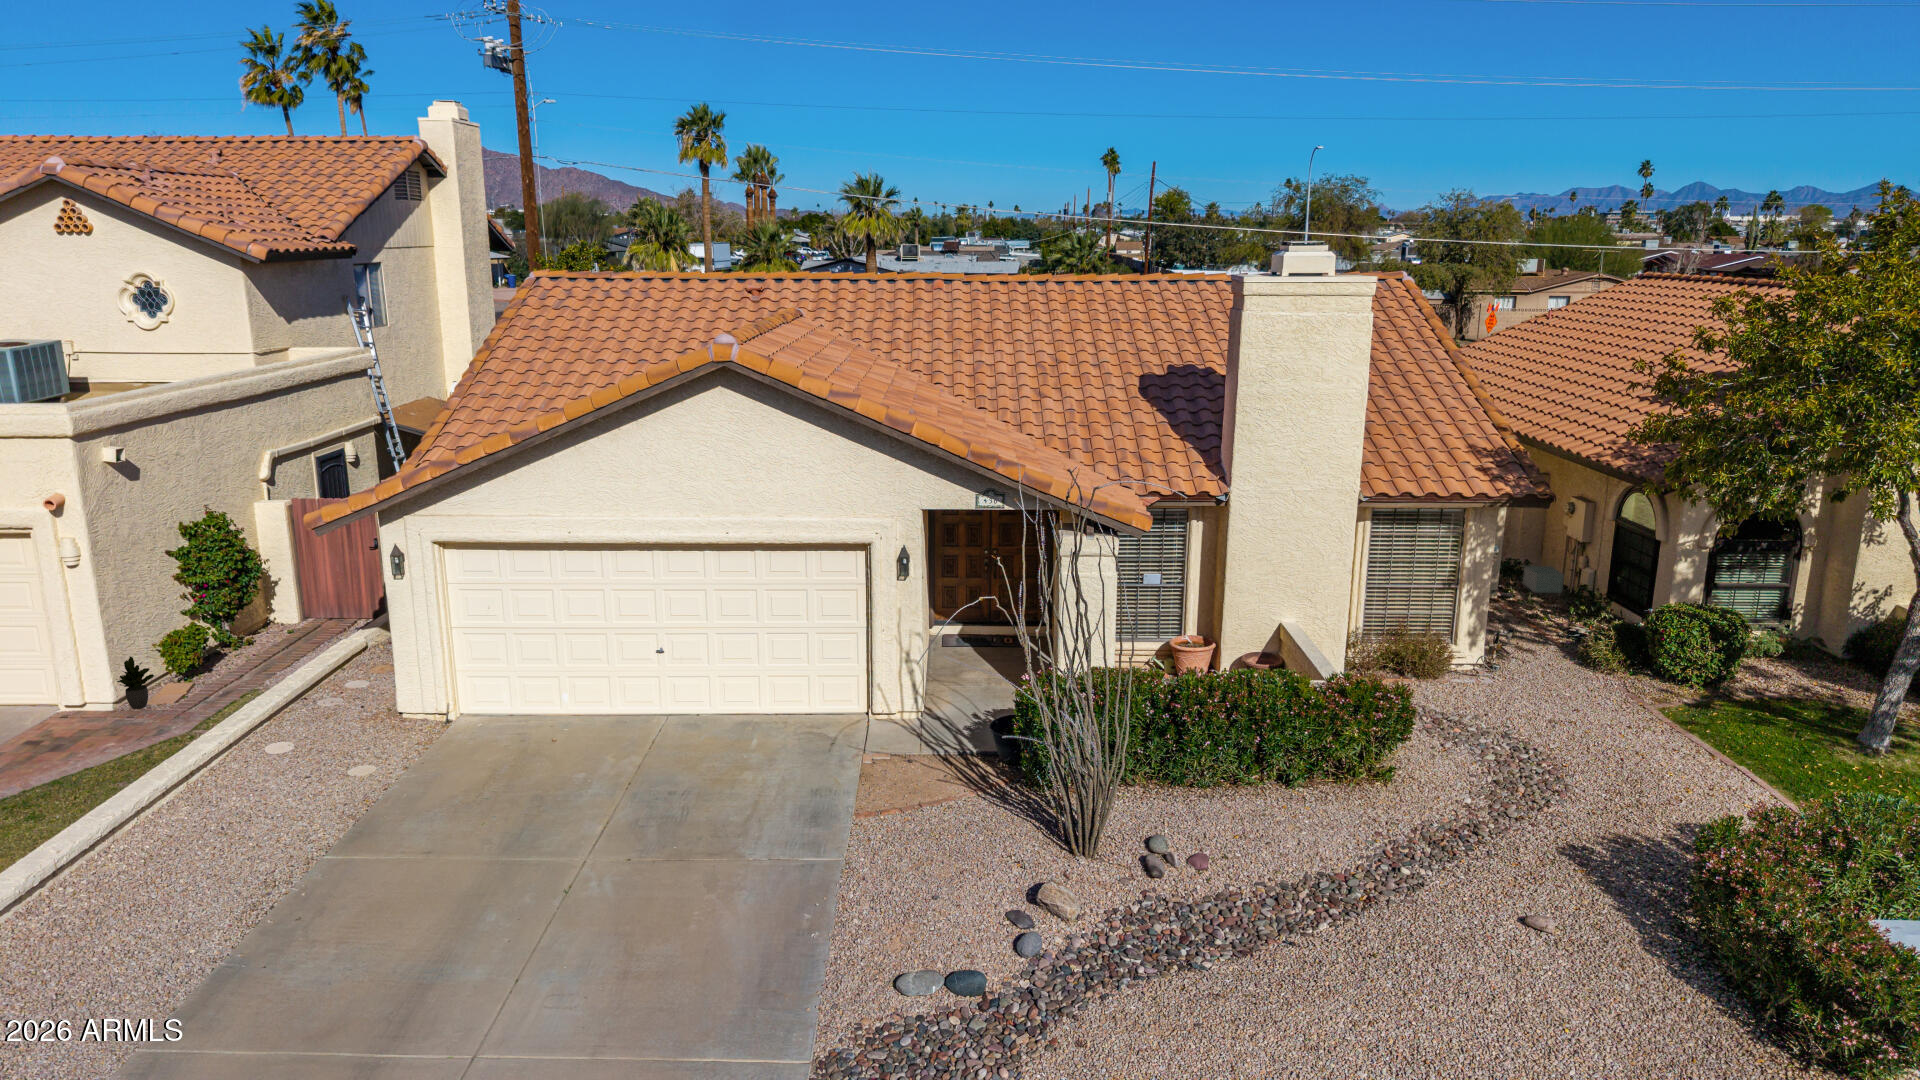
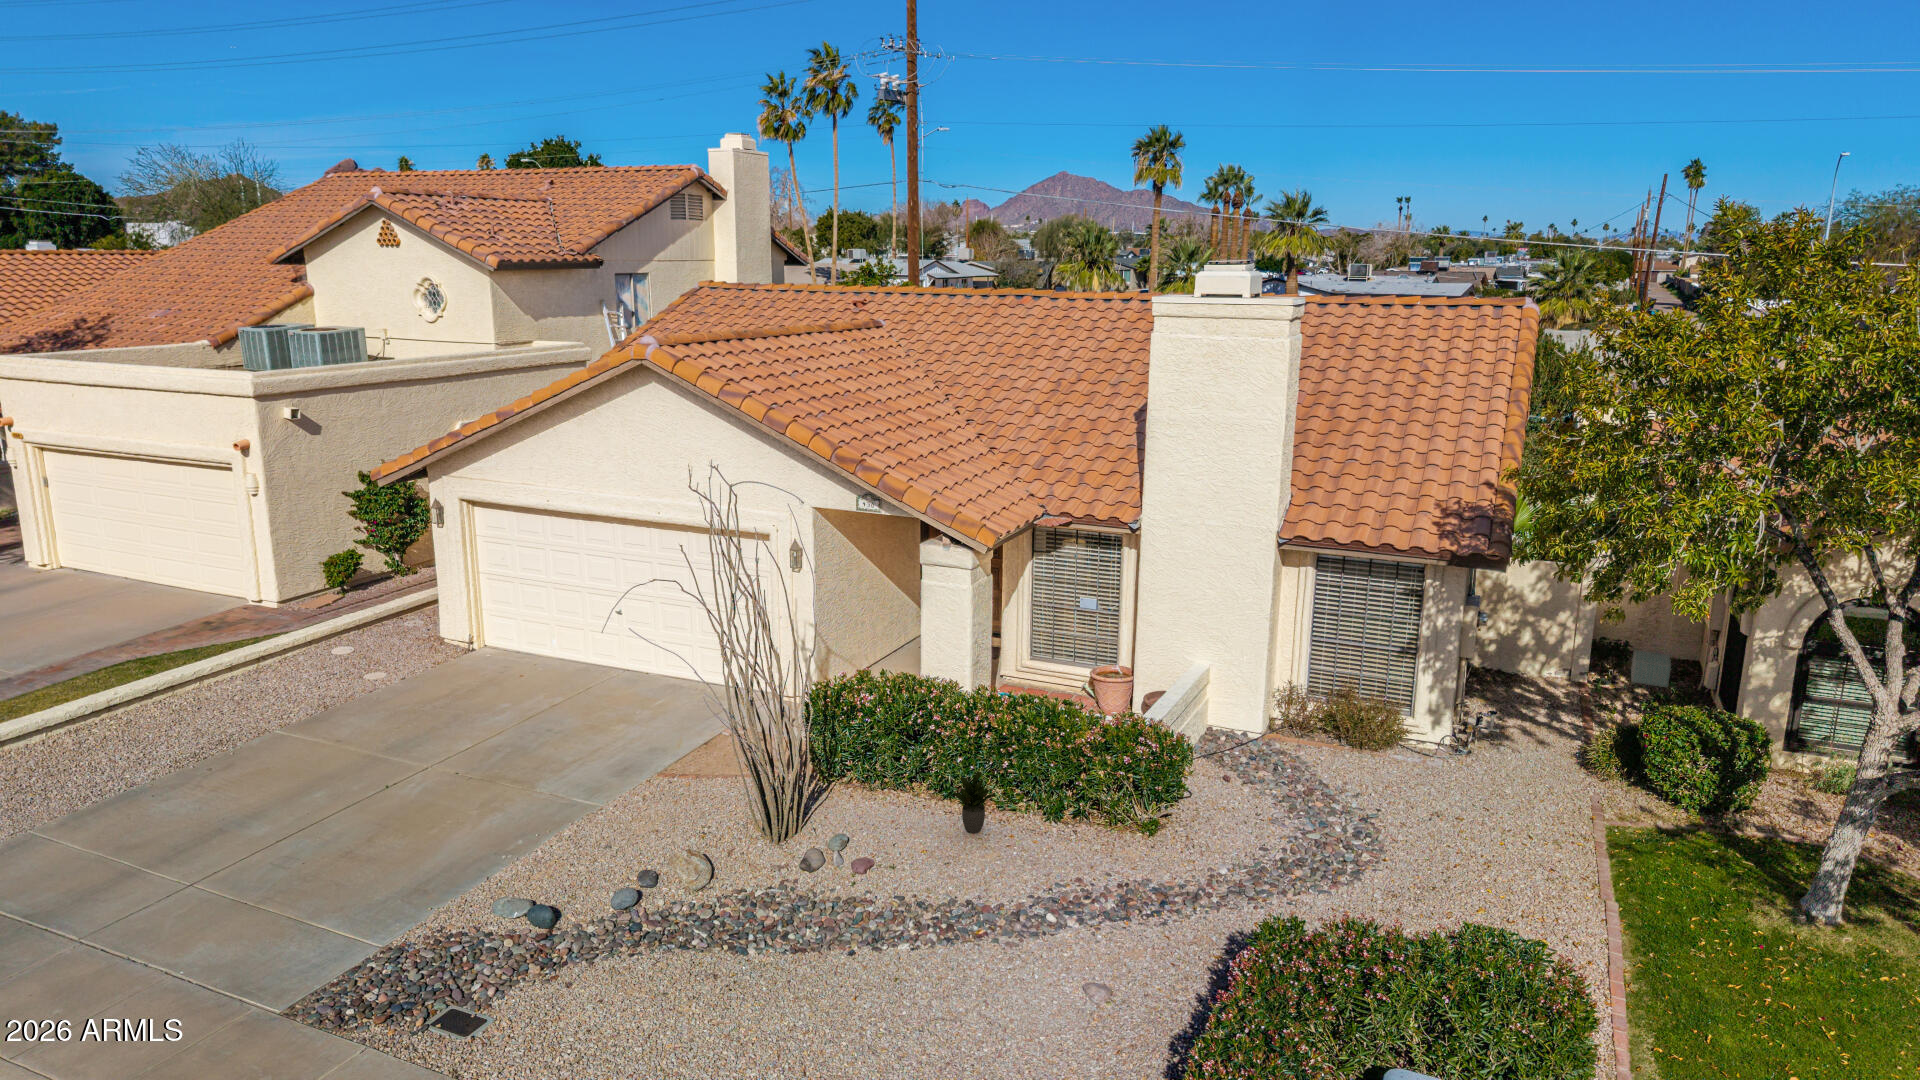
potted plant: present [117,657,154,709] -> present [954,771,995,833]

